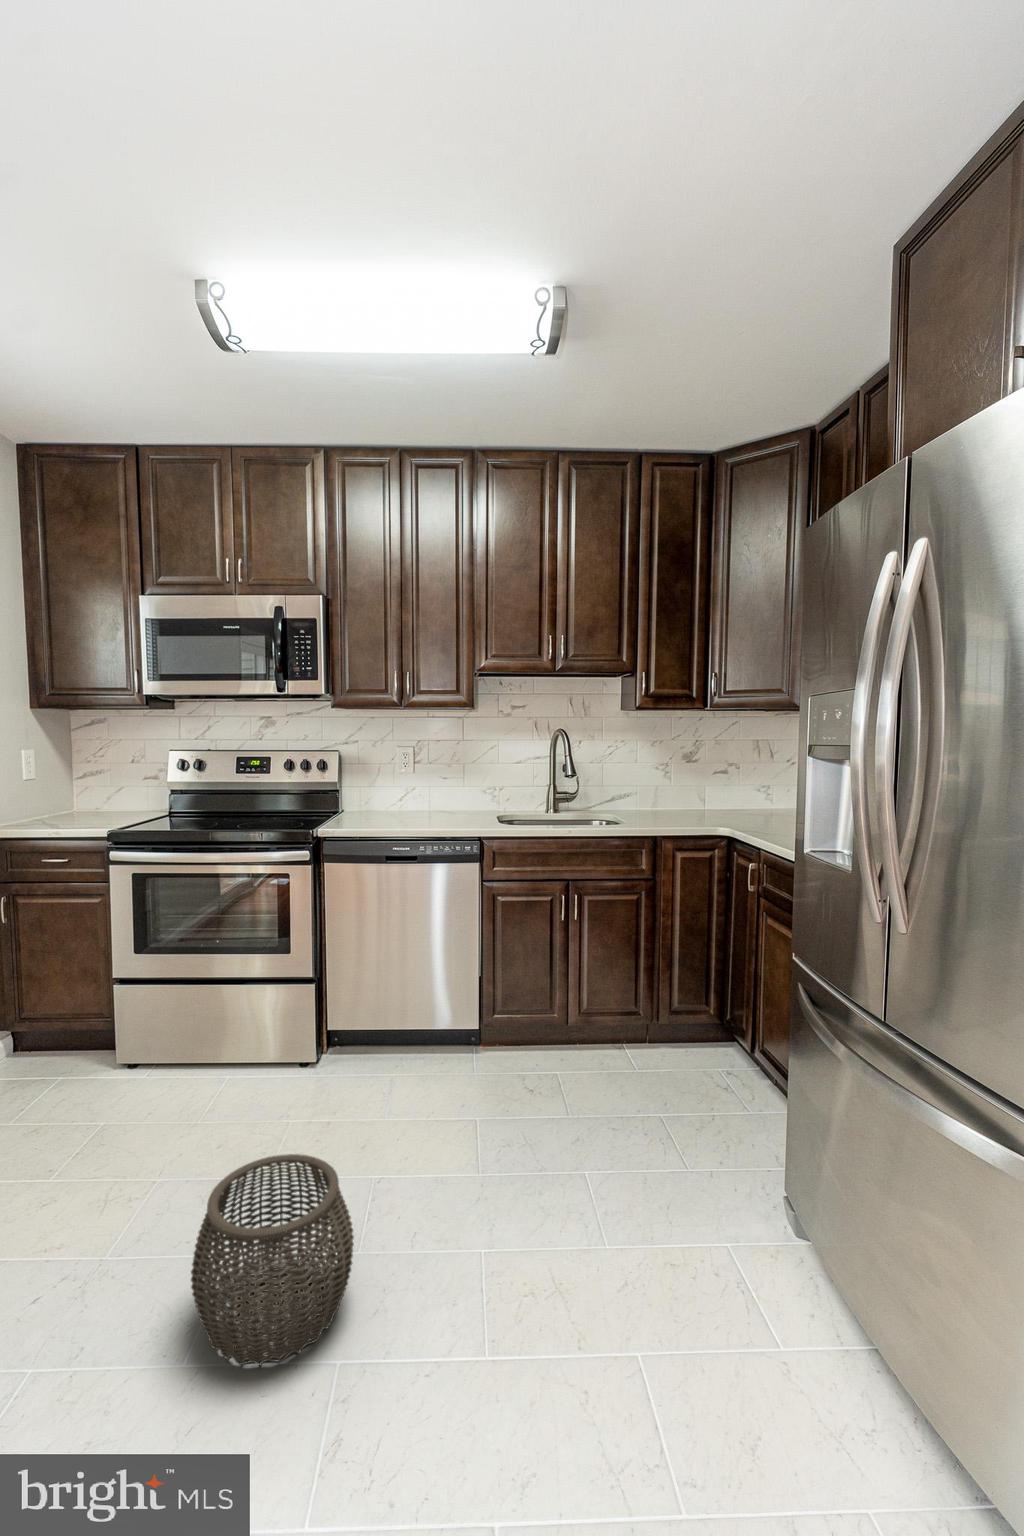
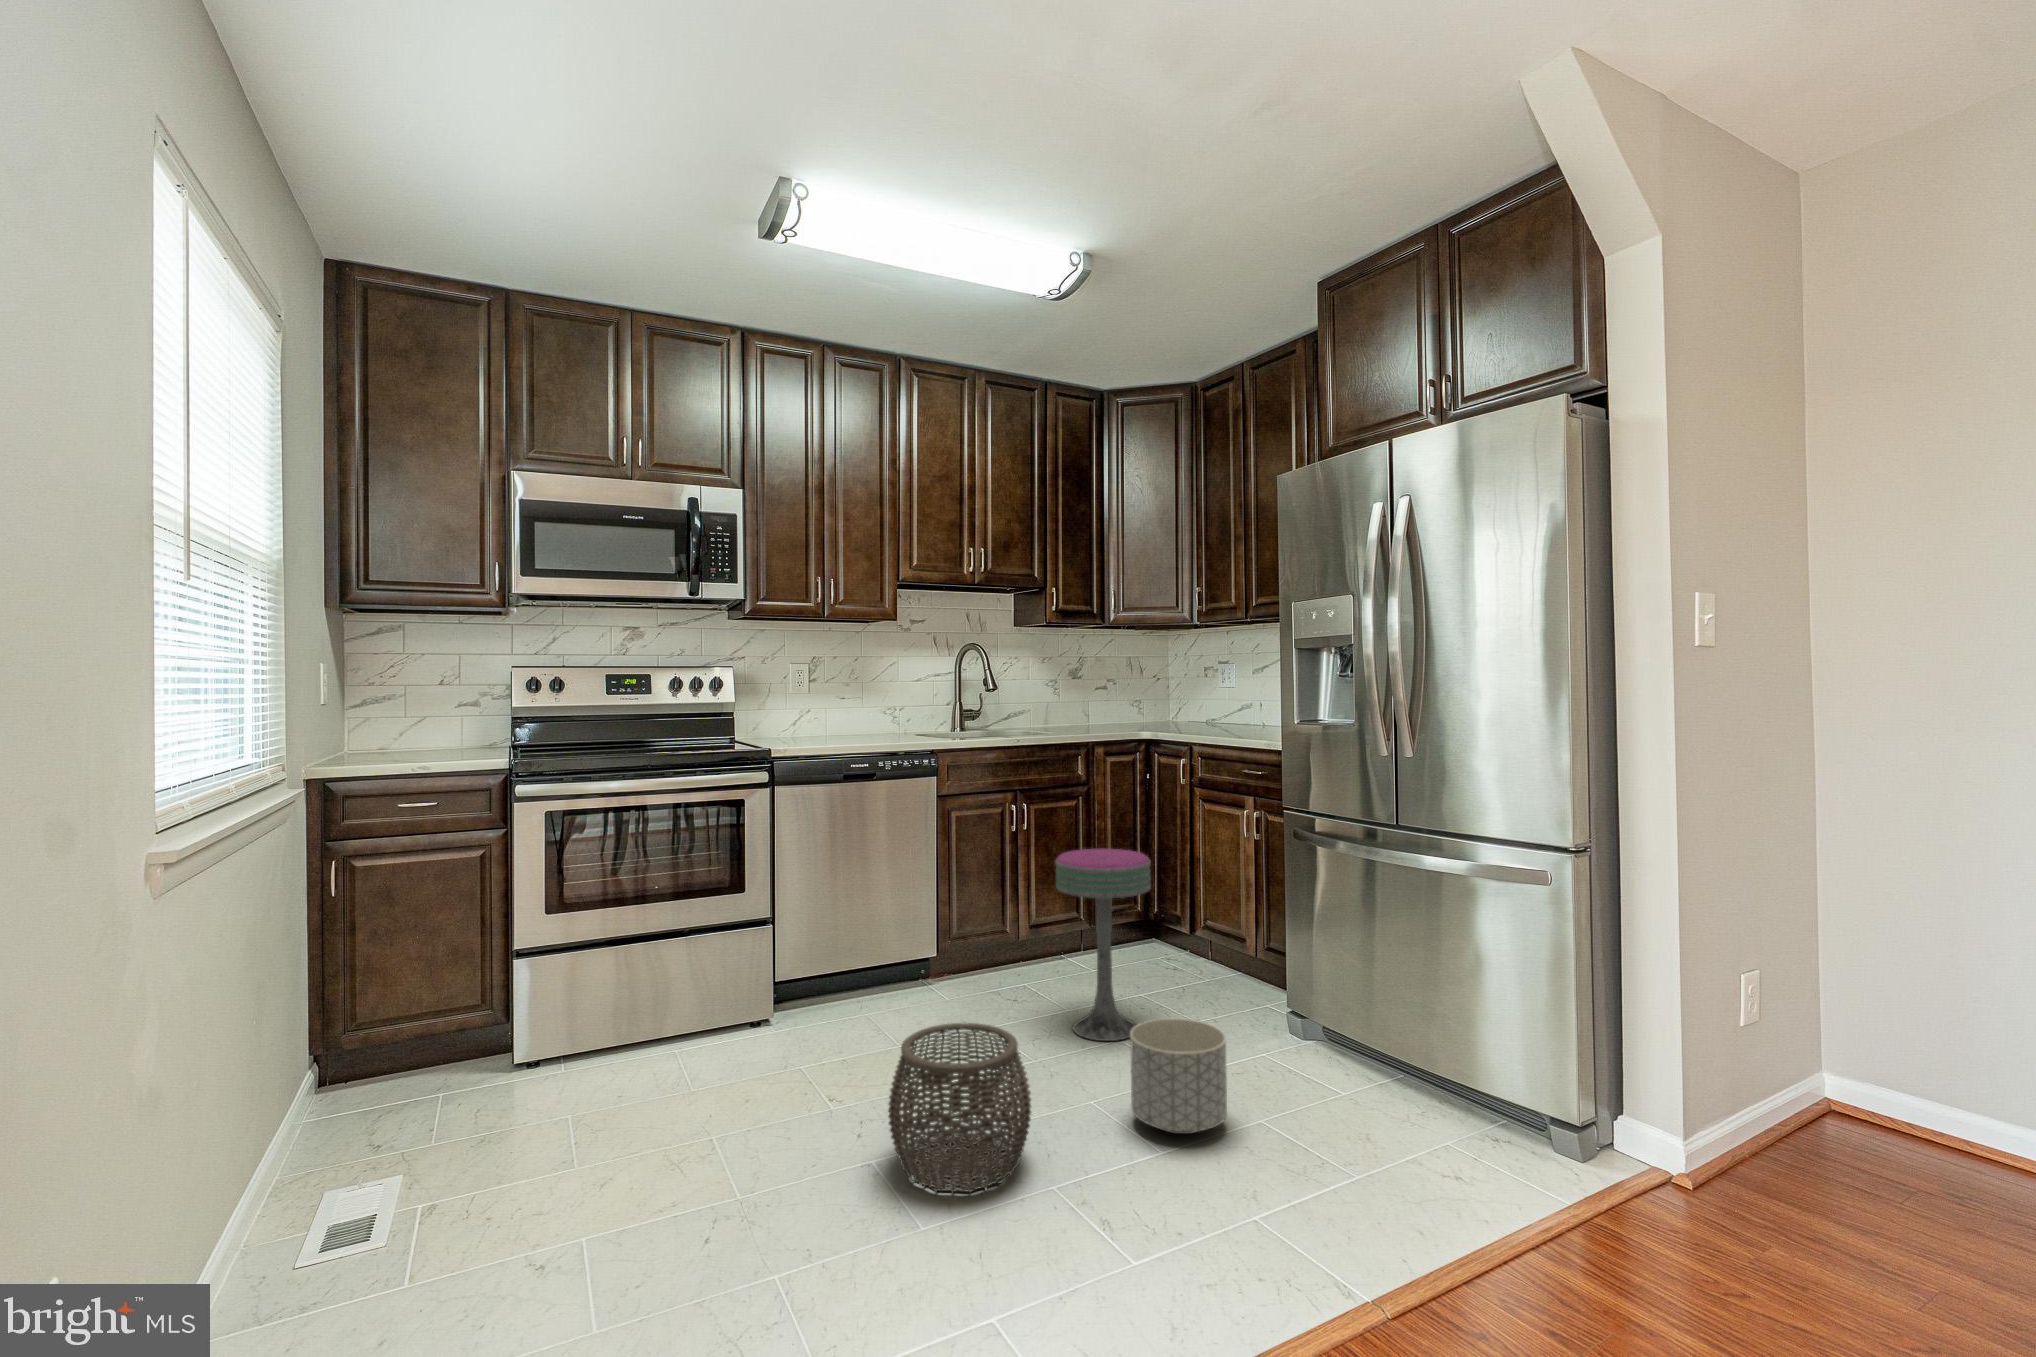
bar stool: none [534,960,636,1175] -> present [1055,849,1151,1041]
planter: none [481,1197,595,1369] -> present [1130,1018,1227,1134]

